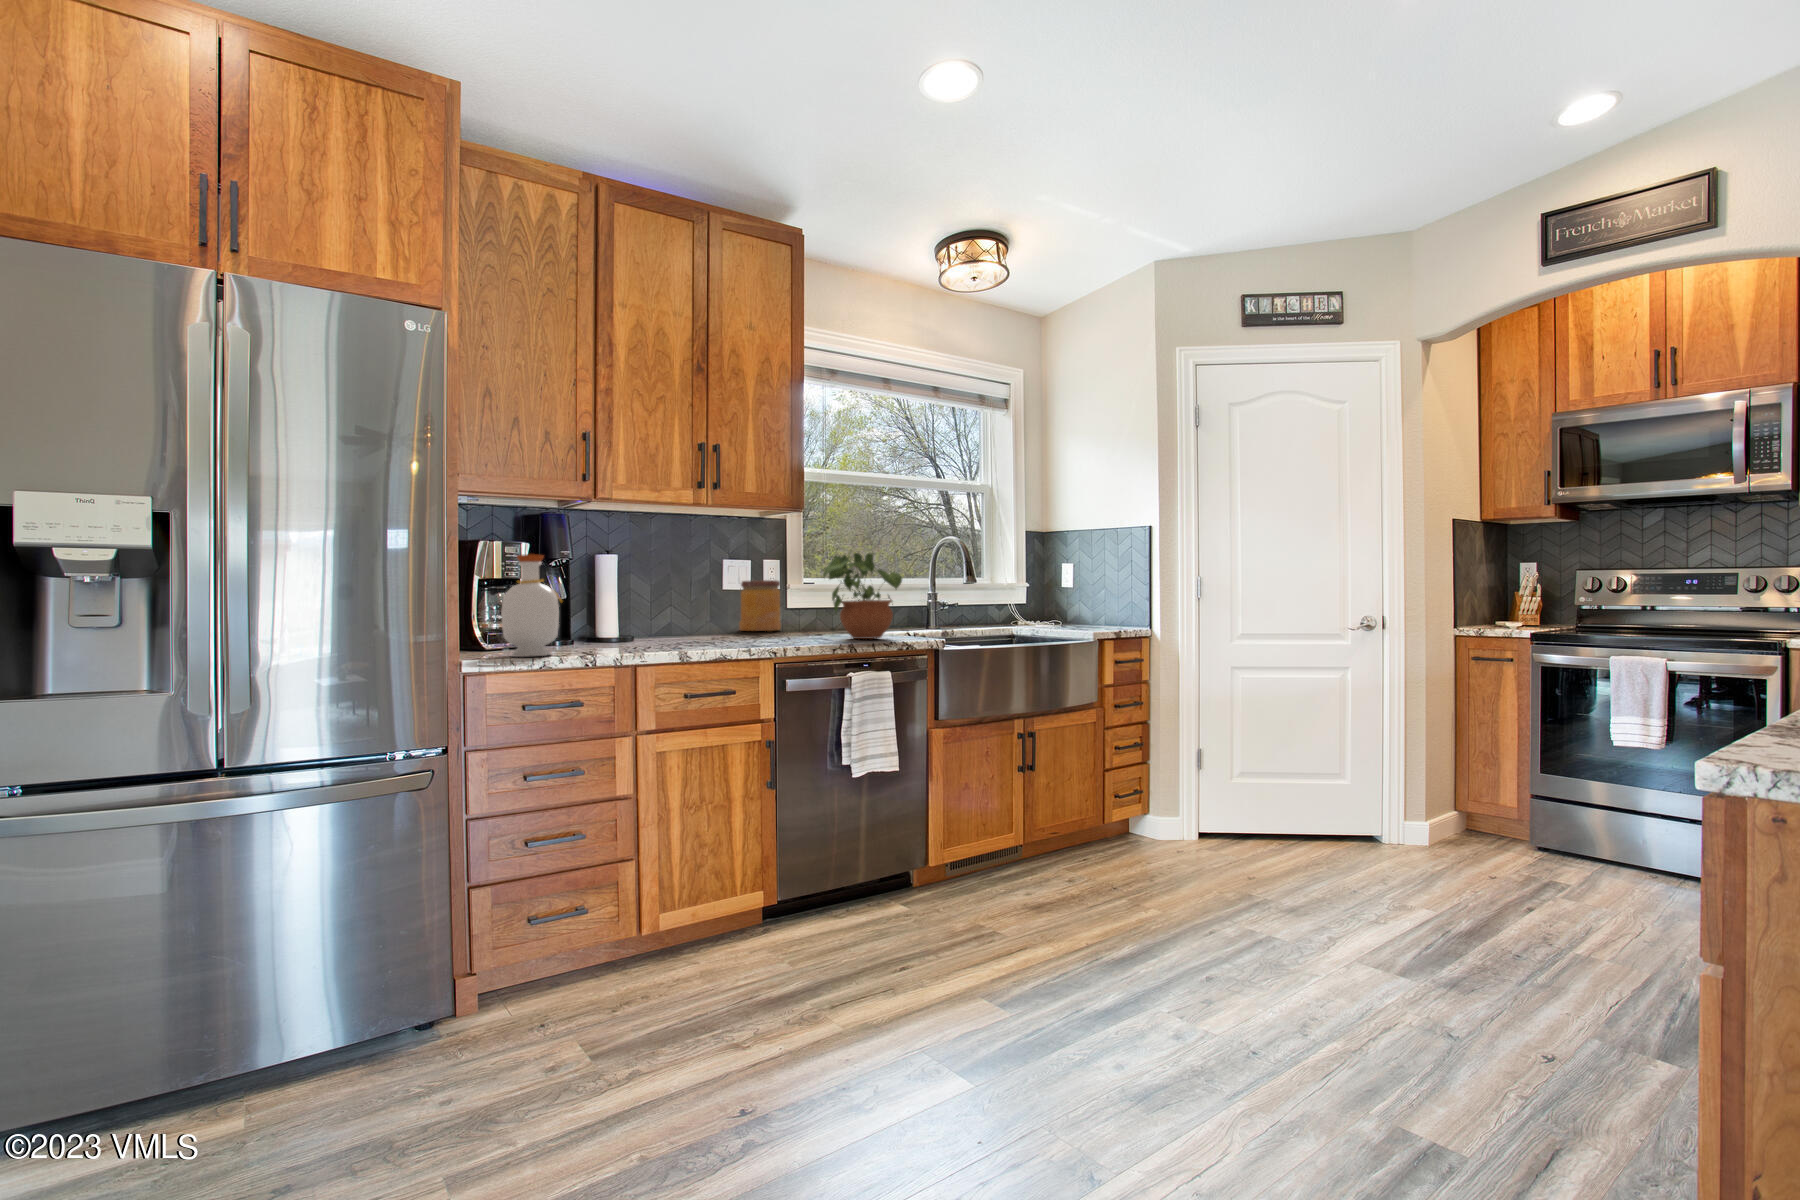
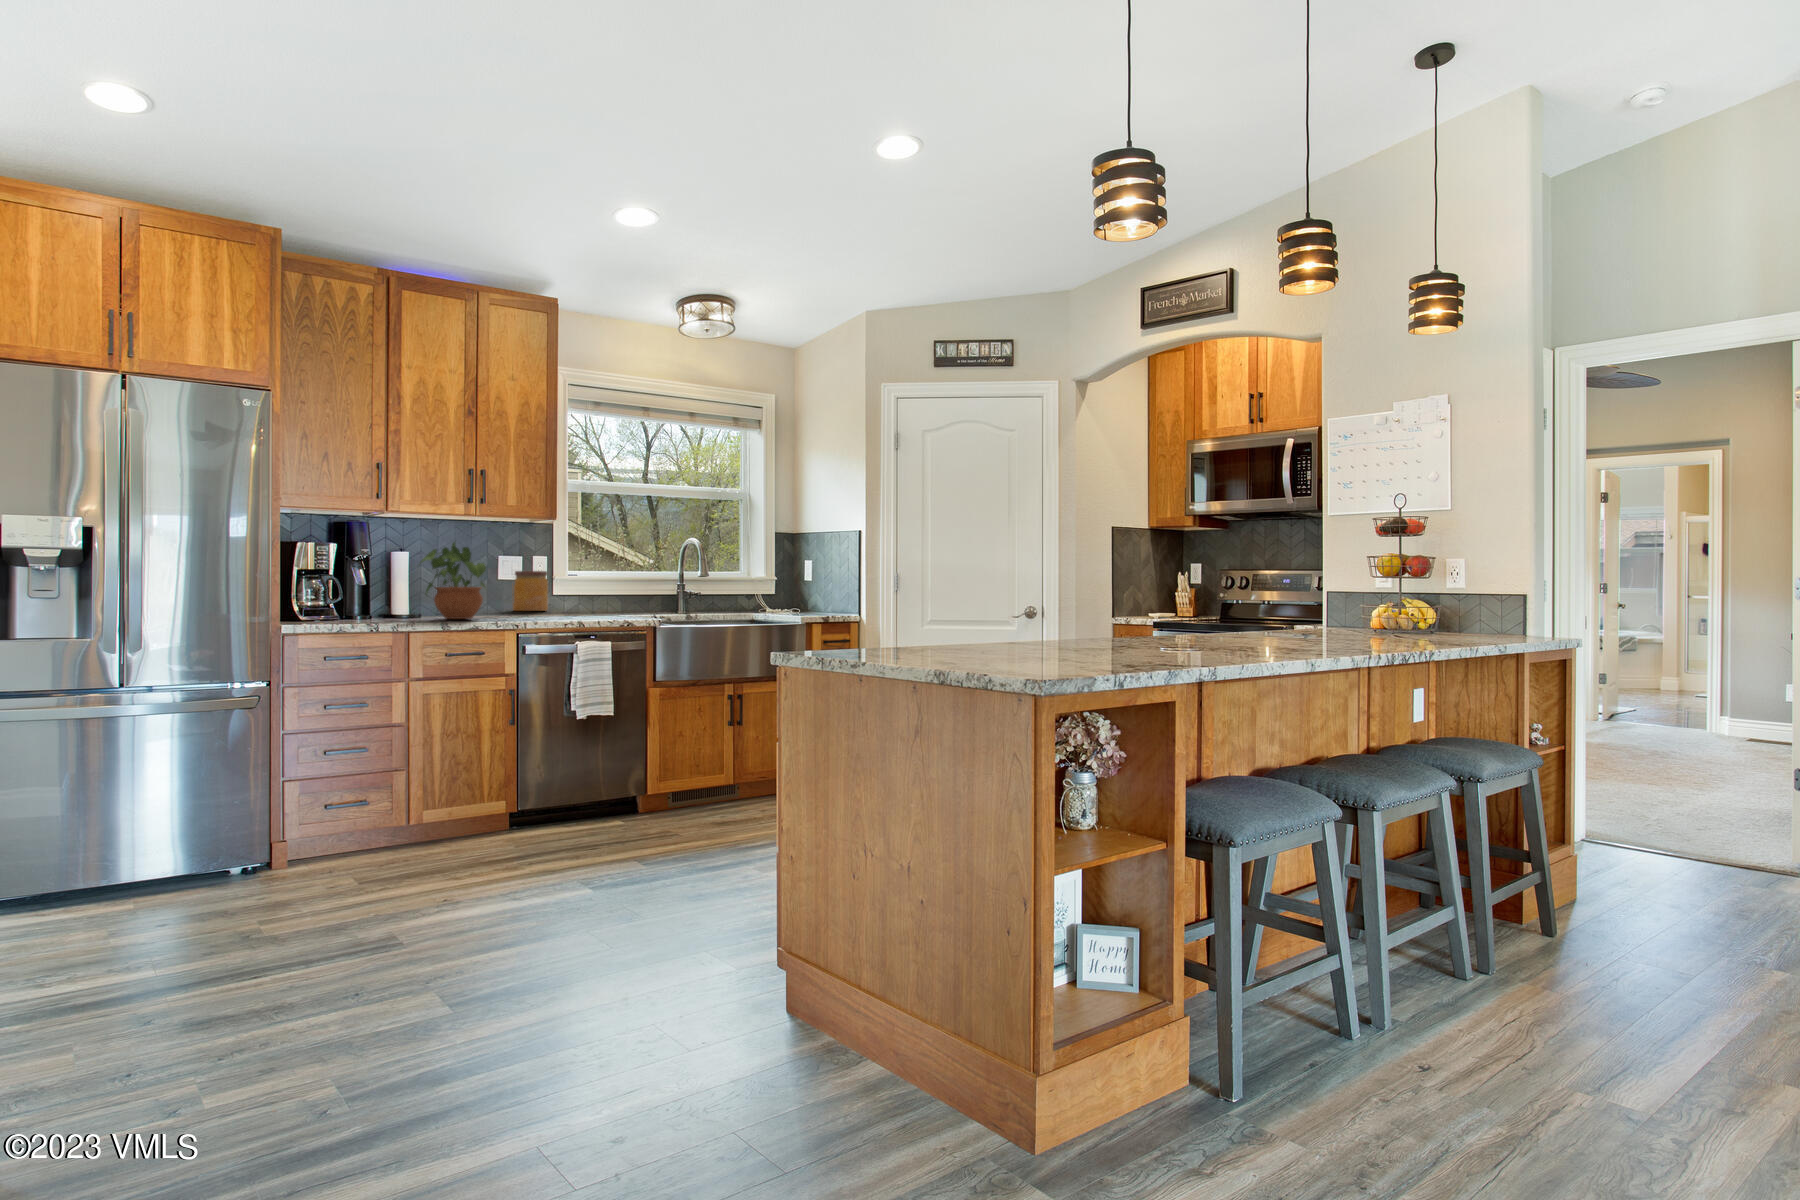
potted plant: present [823,553,902,639] -> present [419,542,486,619]
bottle: present [501,554,562,657] -> none [309,553,353,623]

